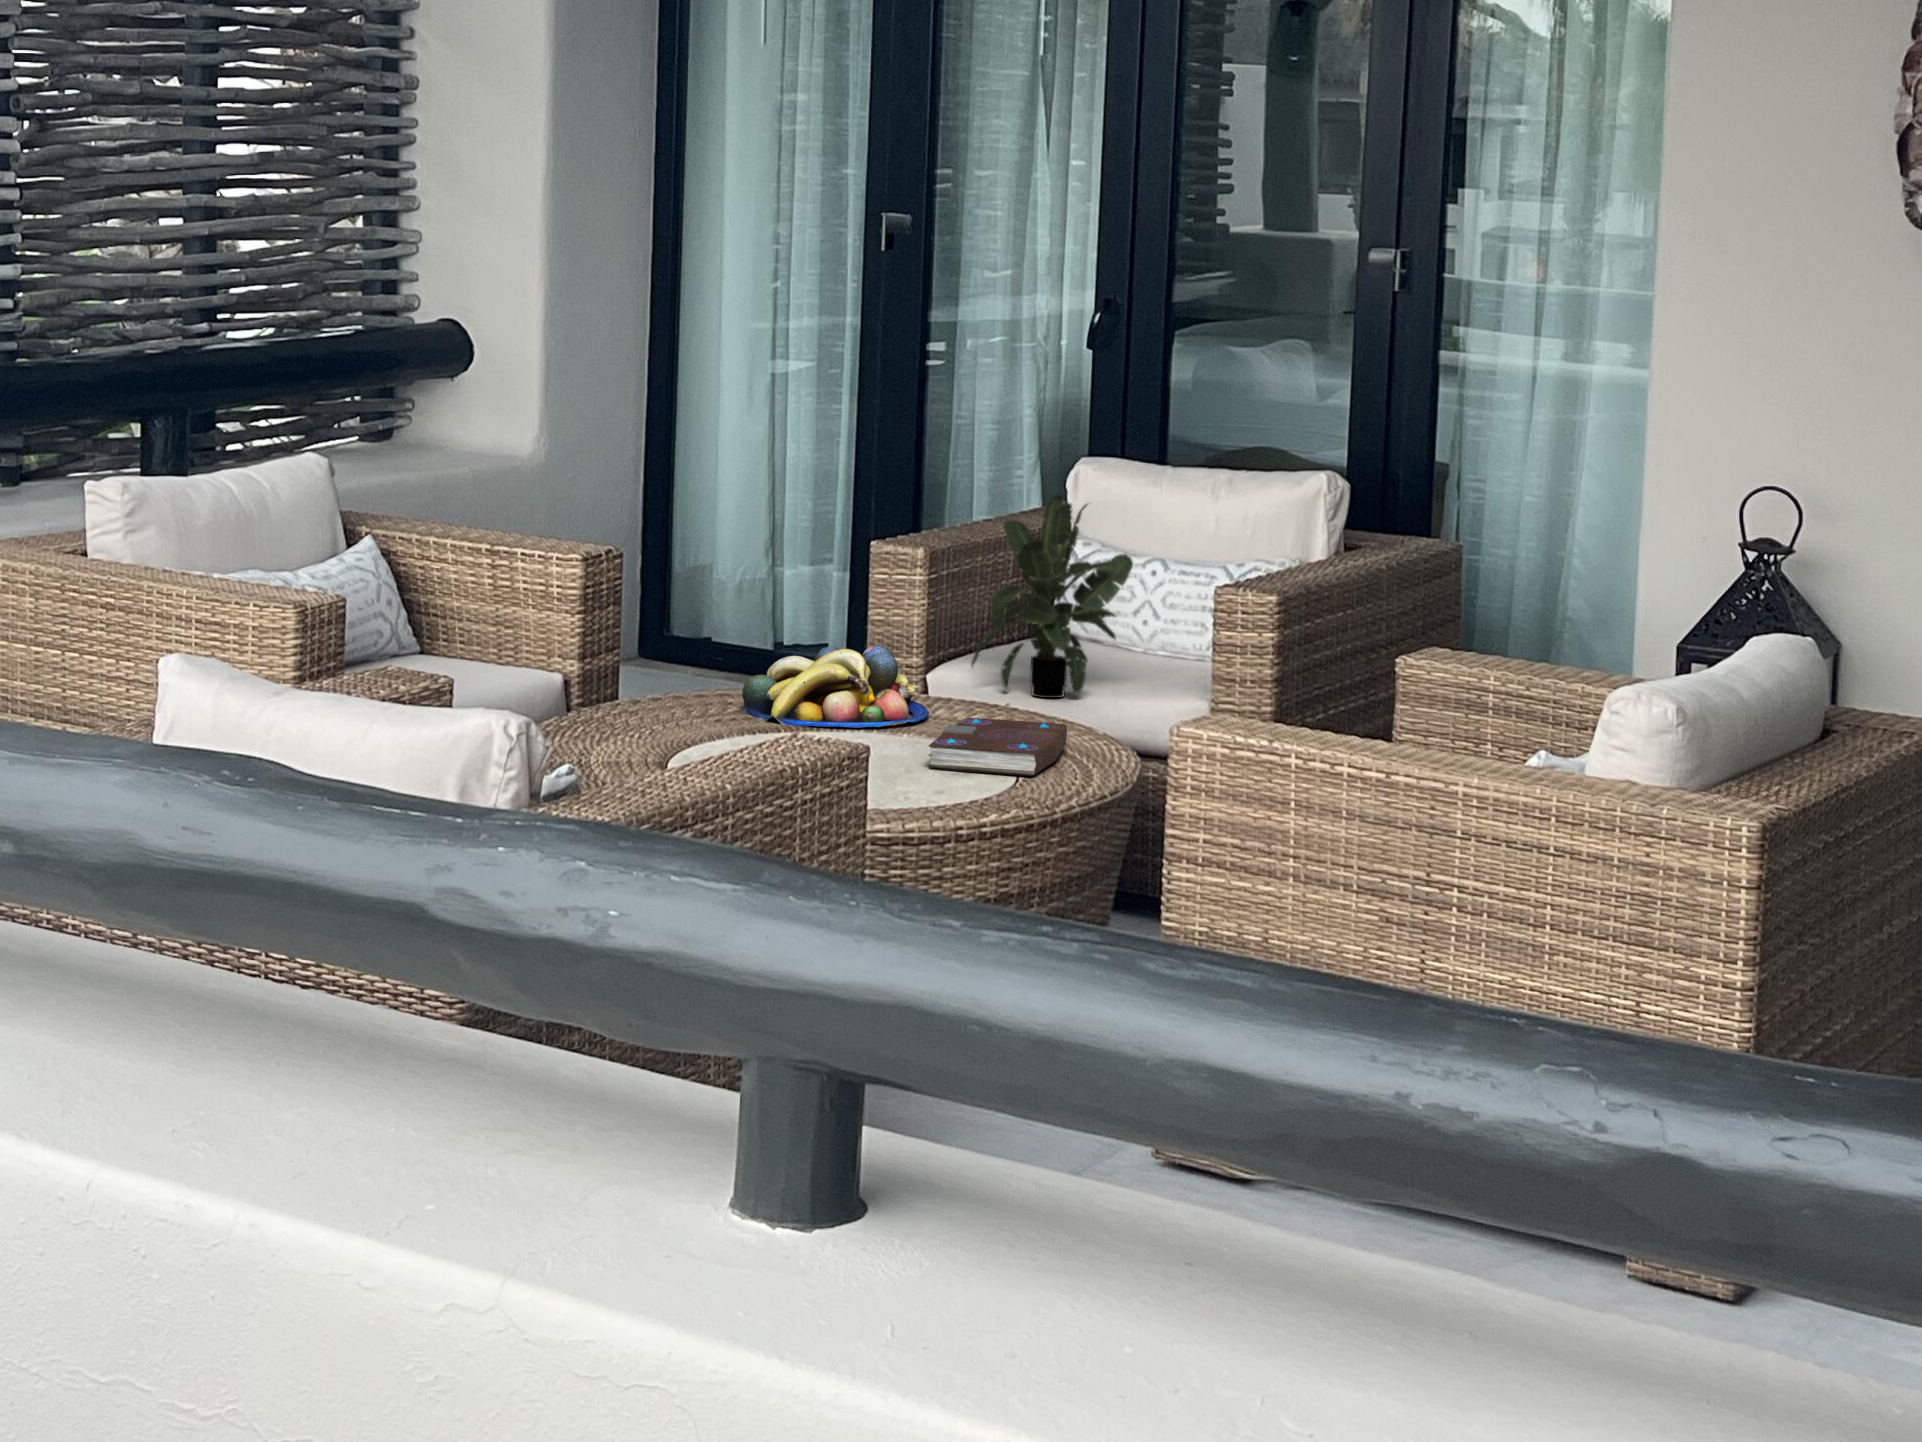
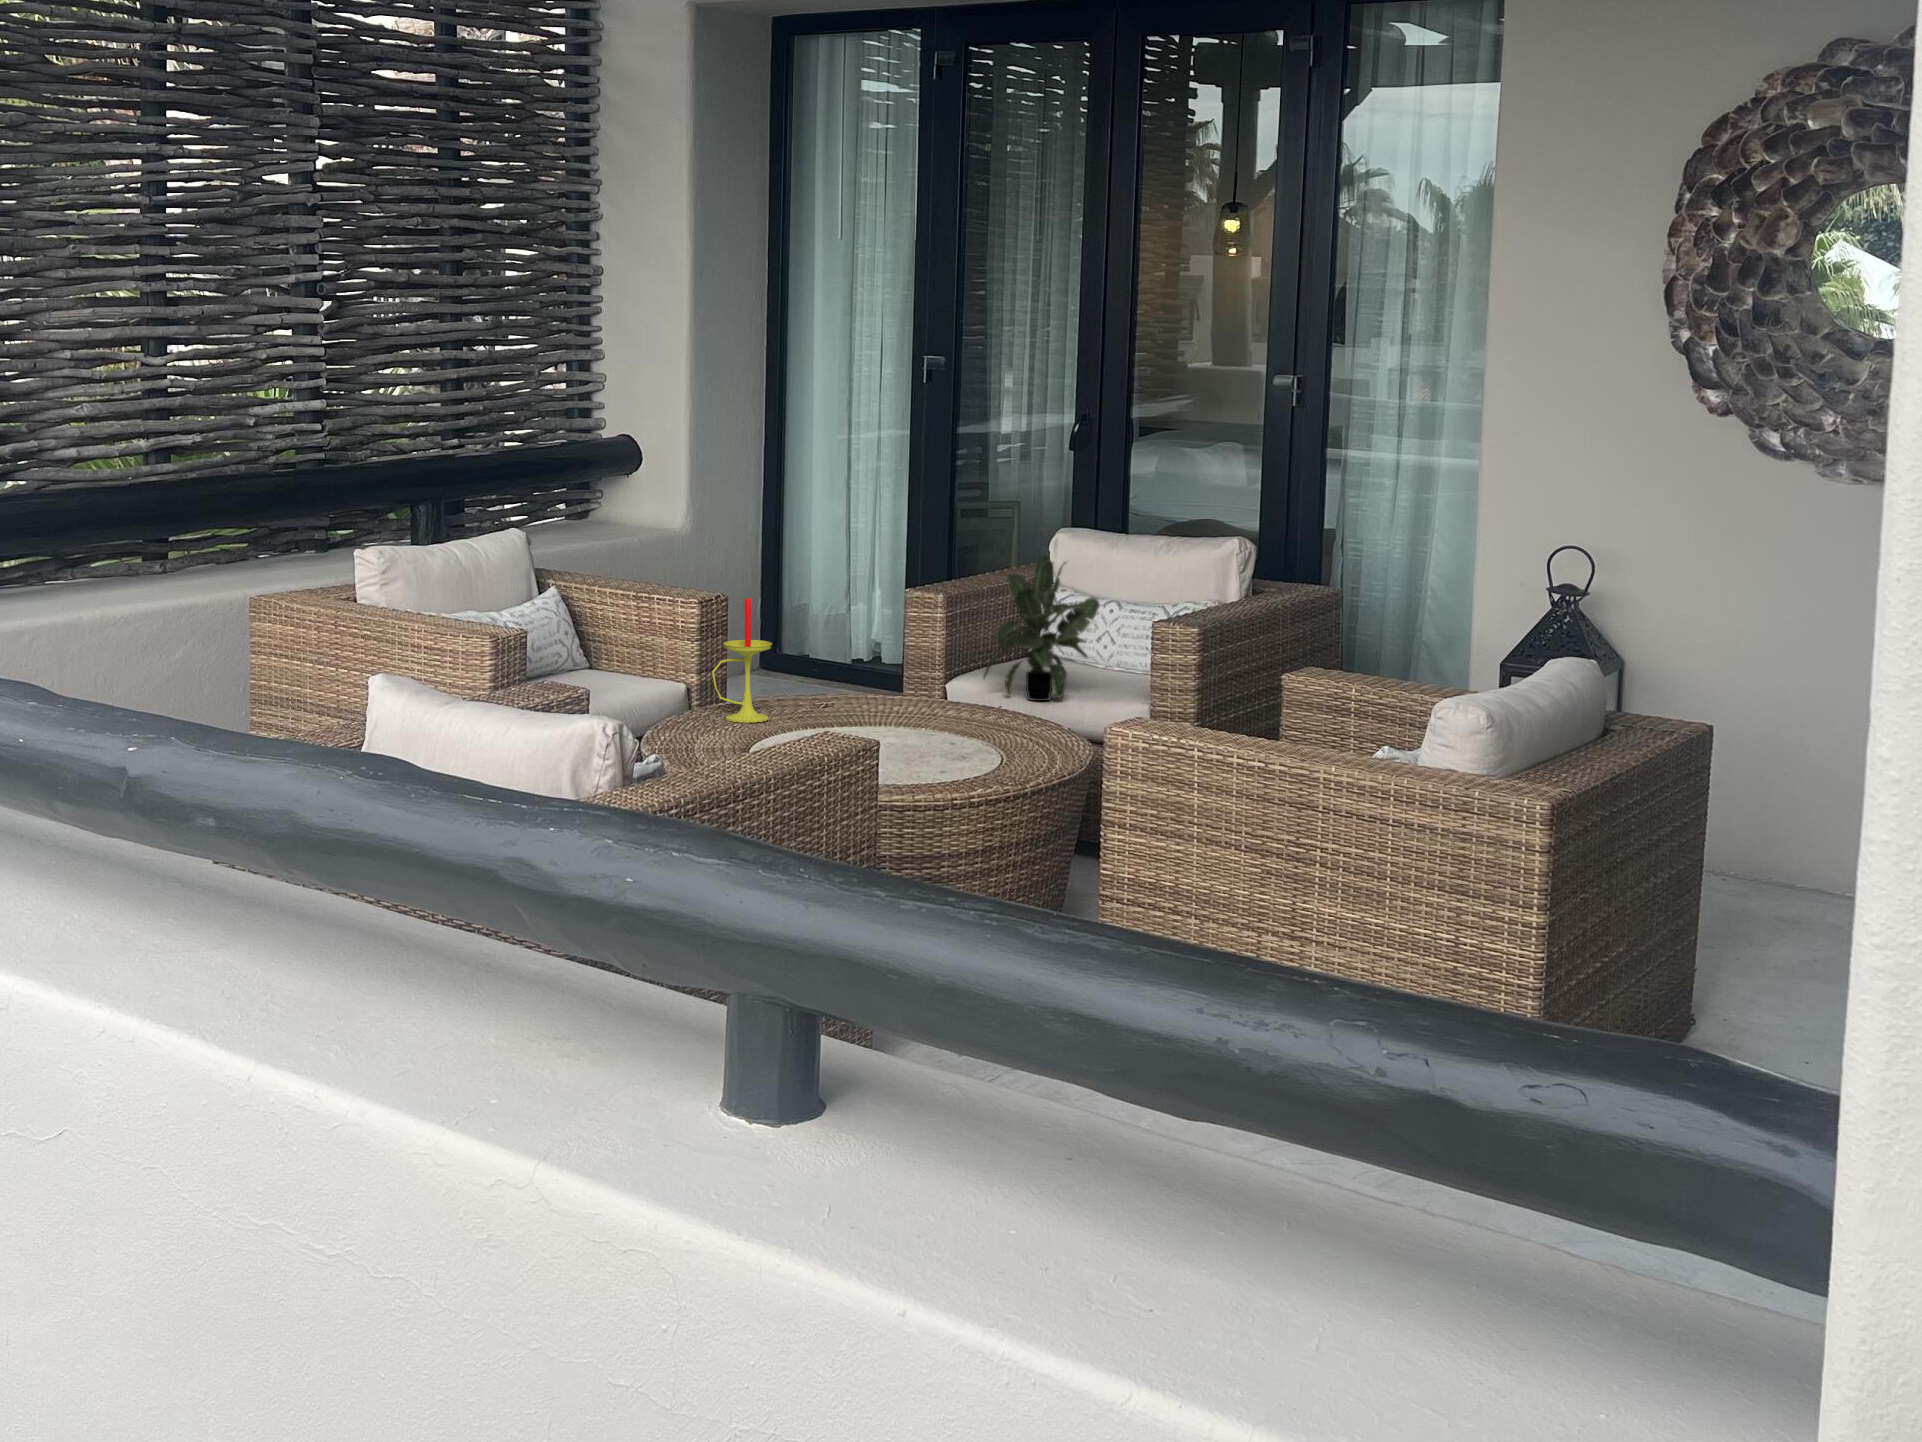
candle: none [600,547,685,726] -> present [712,598,772,723]
fruit bowl: present [742,645,929,728] -> none [813,664,950,724]
book: present [927,718,1067,776] -> none [941,717,1046,760]

